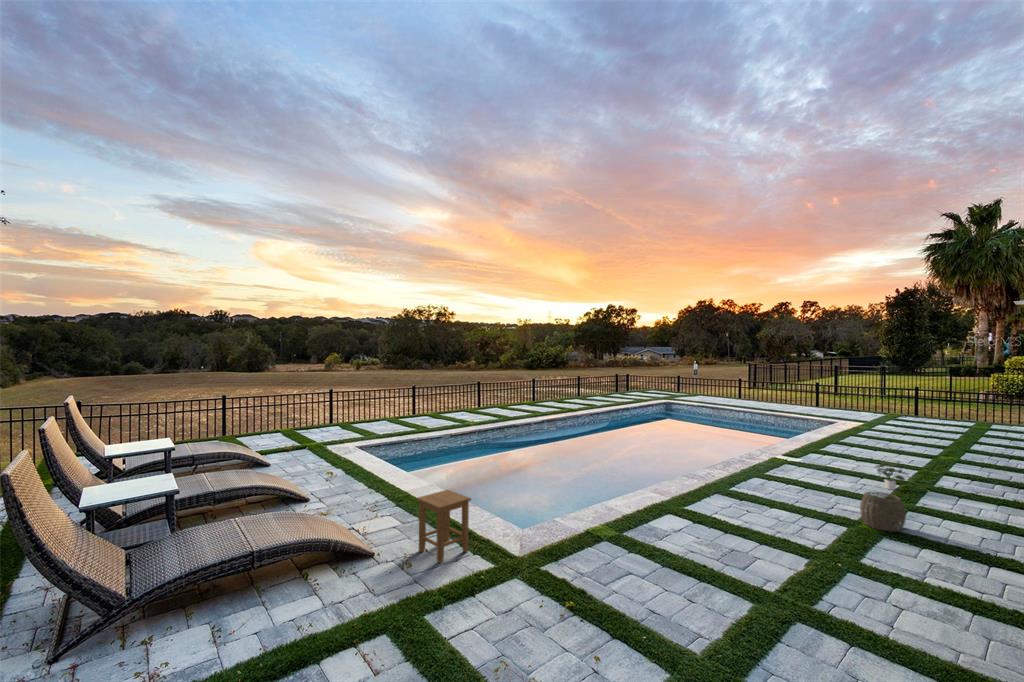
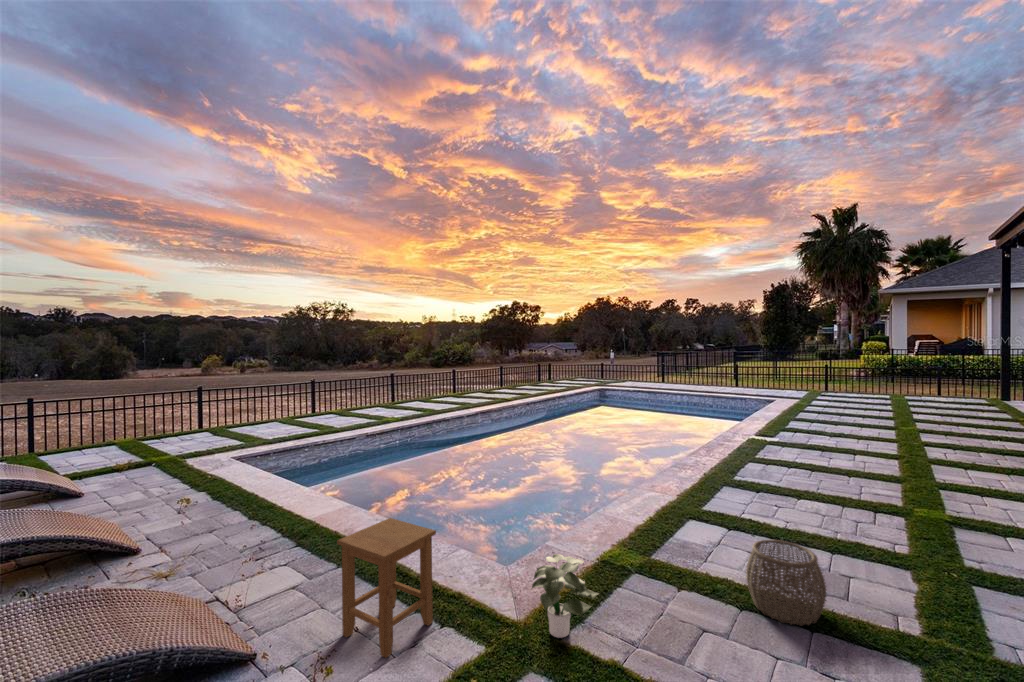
potted plant: present [875,461,909,490] -> present [532,554,599,638]
woven basket: present [860,492,906,532] -> present [746,540,827,626]

